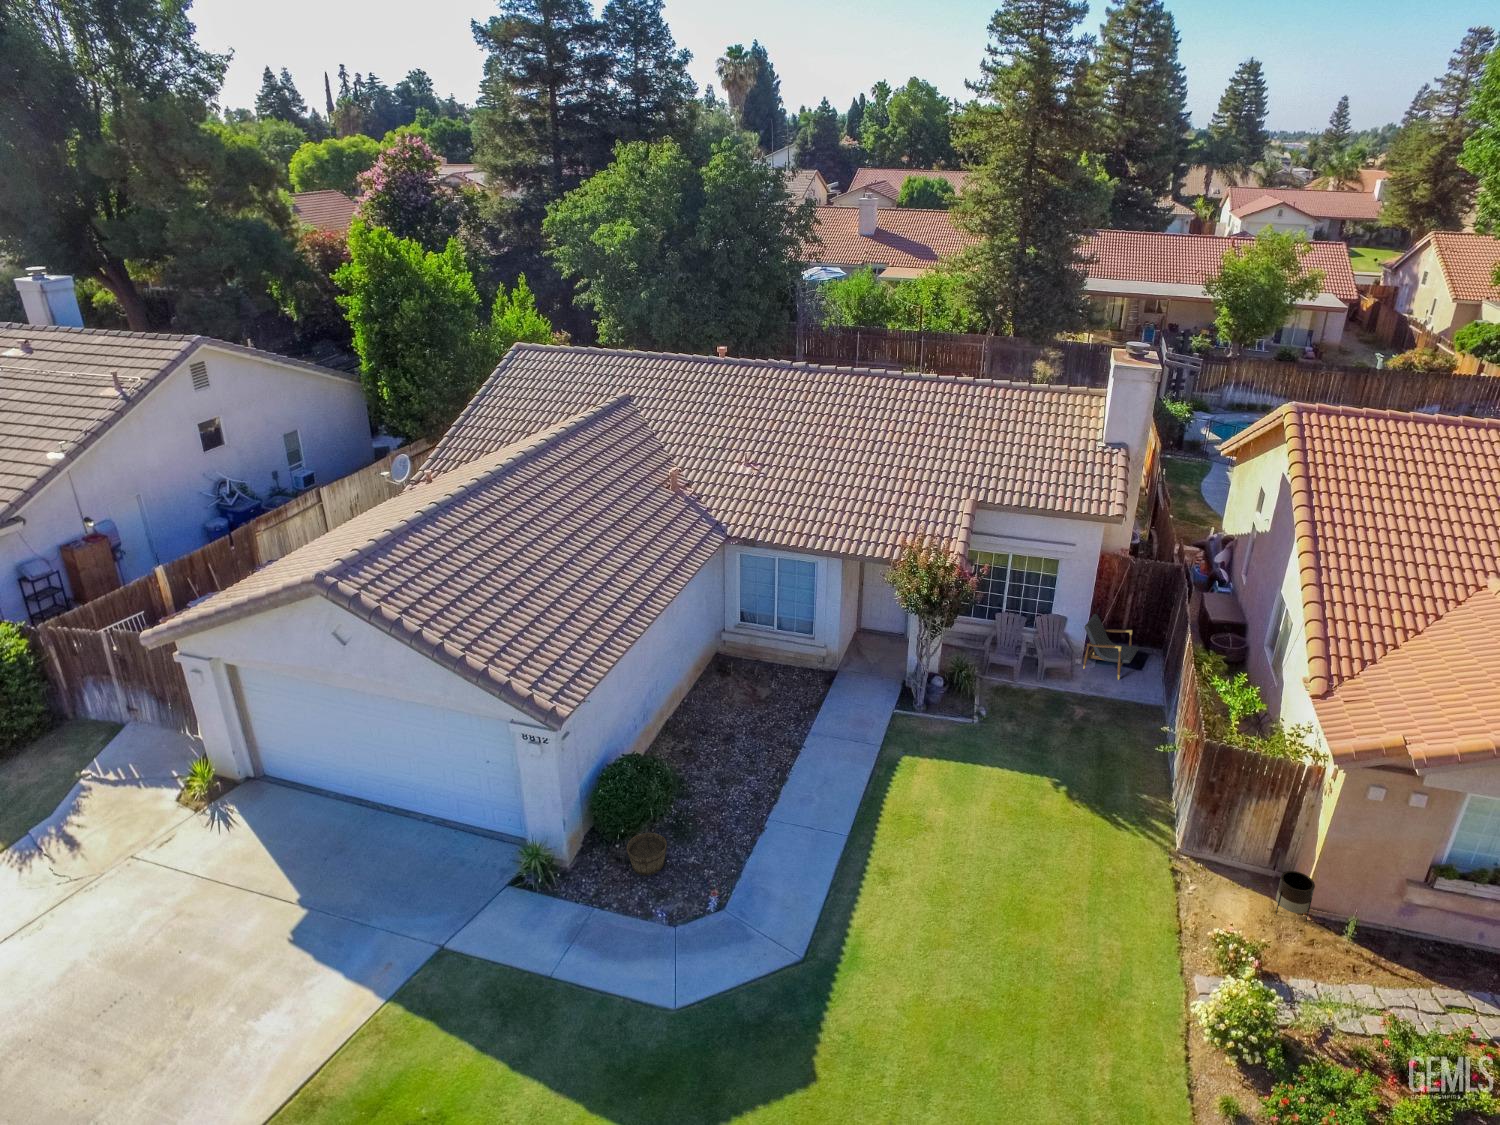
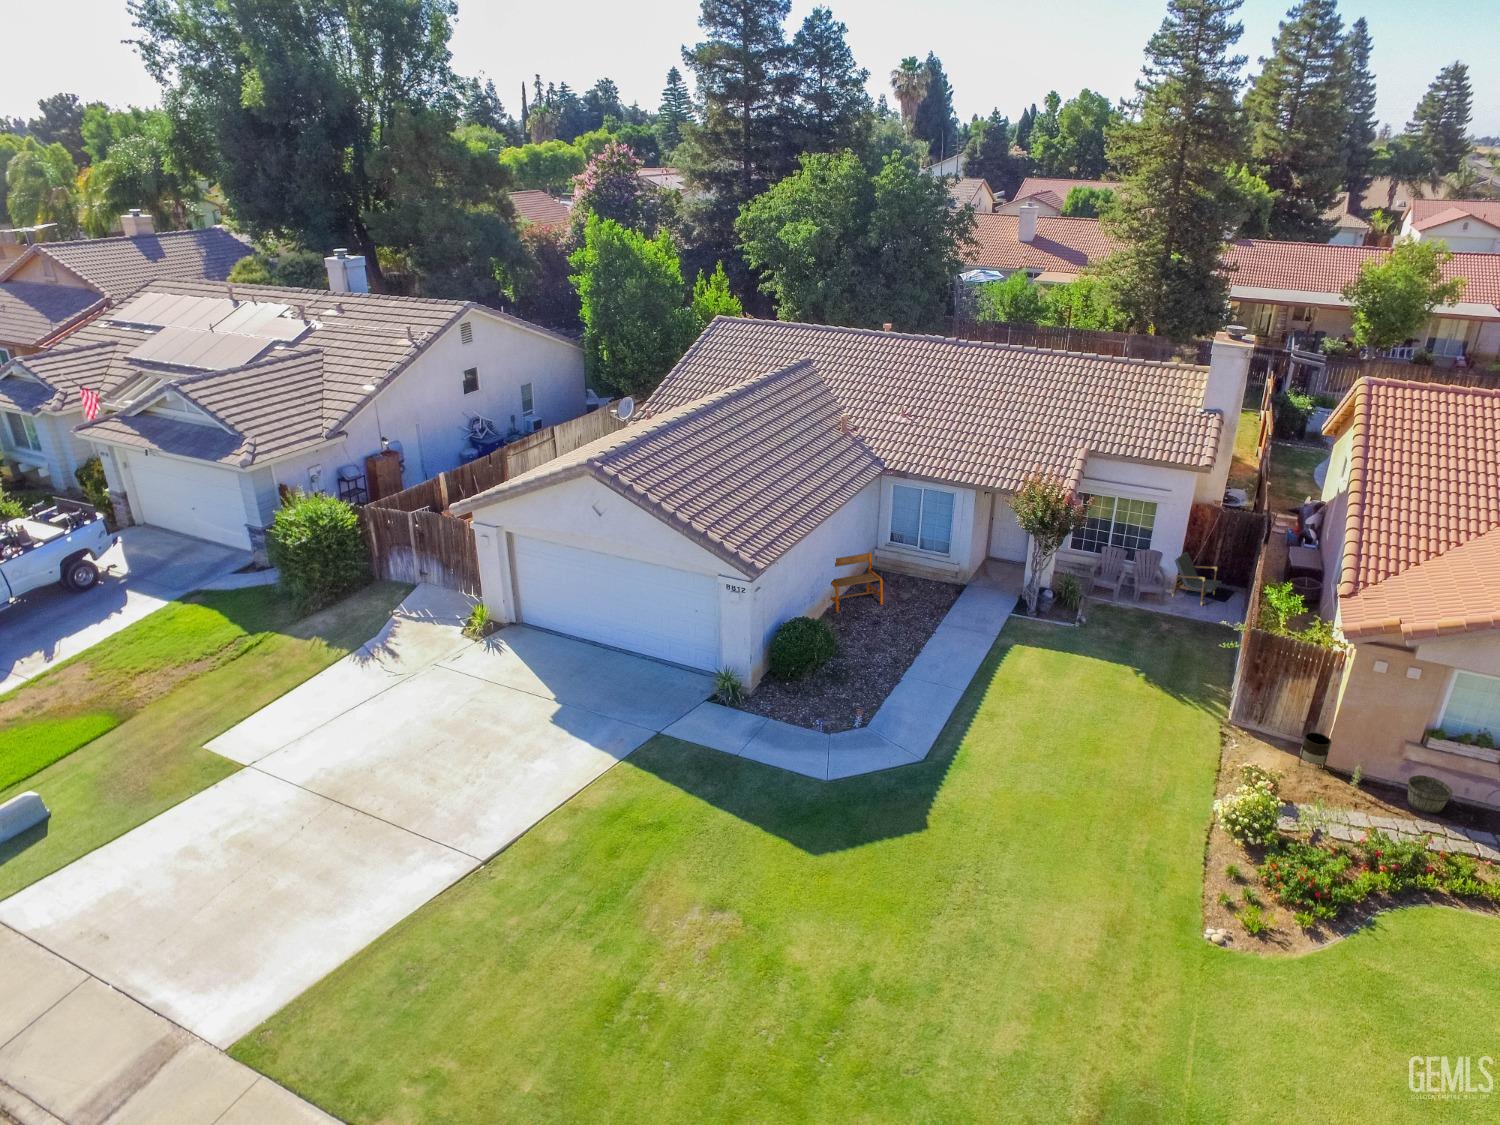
bench: none [668,645,741,727] -> present [830,553,883,612]
wooden bucket: present [627,833,667,875] -> present [1407,775,1453,813]

